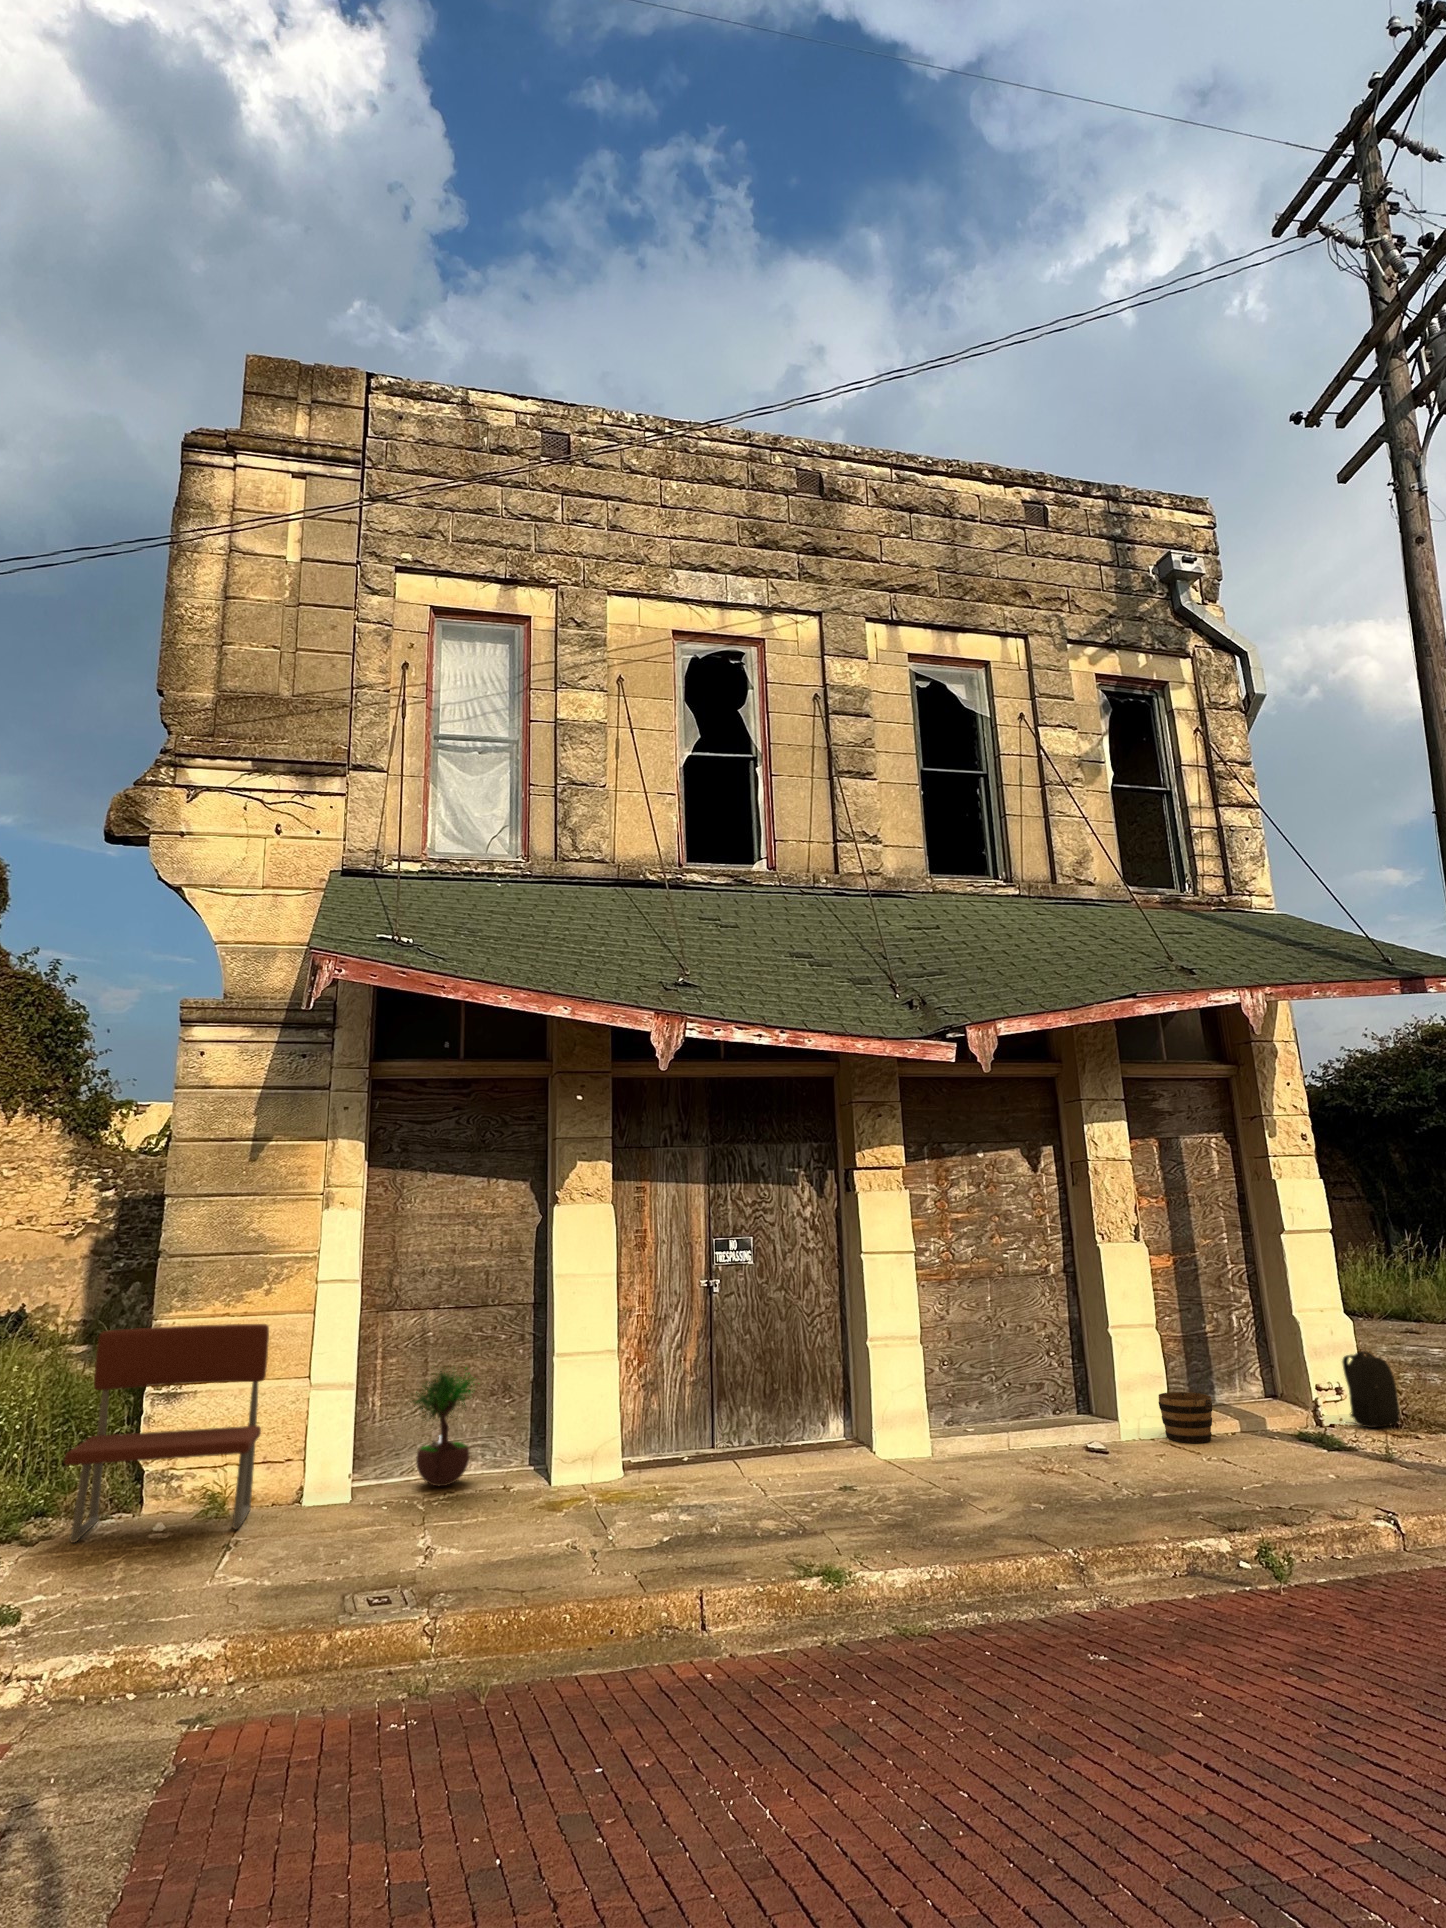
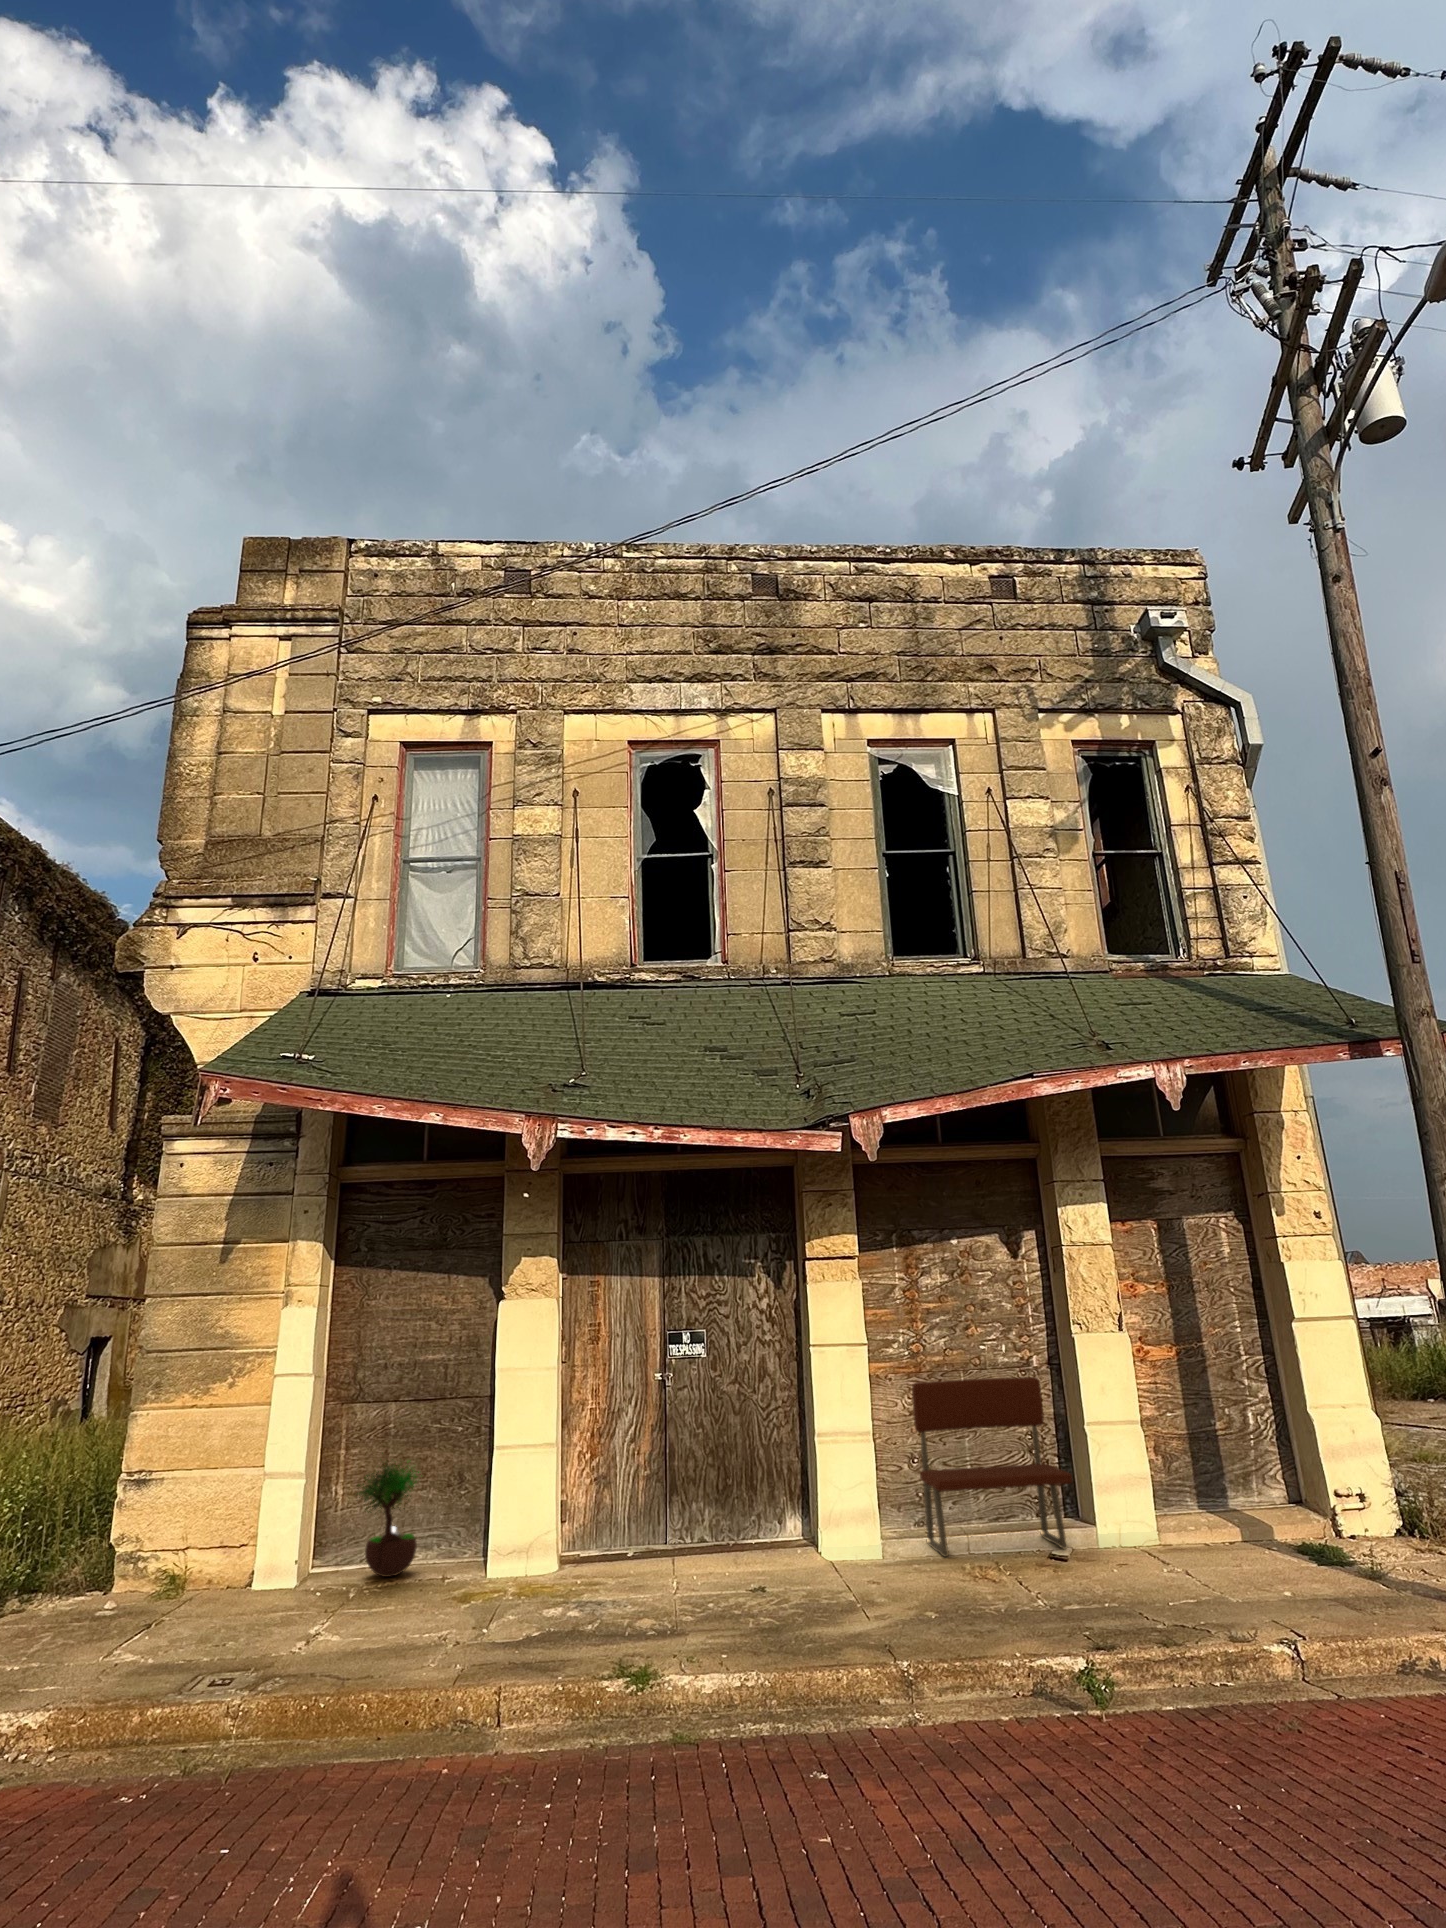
bench: present [64,1324,269,1542] -> present [912,1377,1072,1557]
backpack: present [1342,1351,1400,1428] -> none [1362,1451,1427,1538]
bucket: present [1159,1392,1212,1443] -> none [1139,1494,1197,1550]

